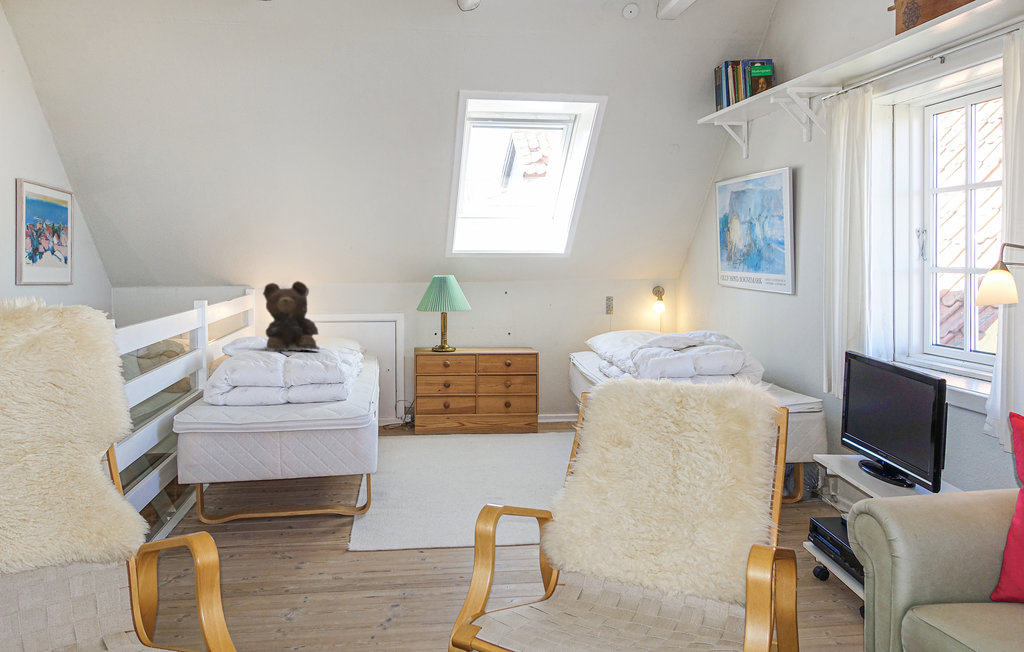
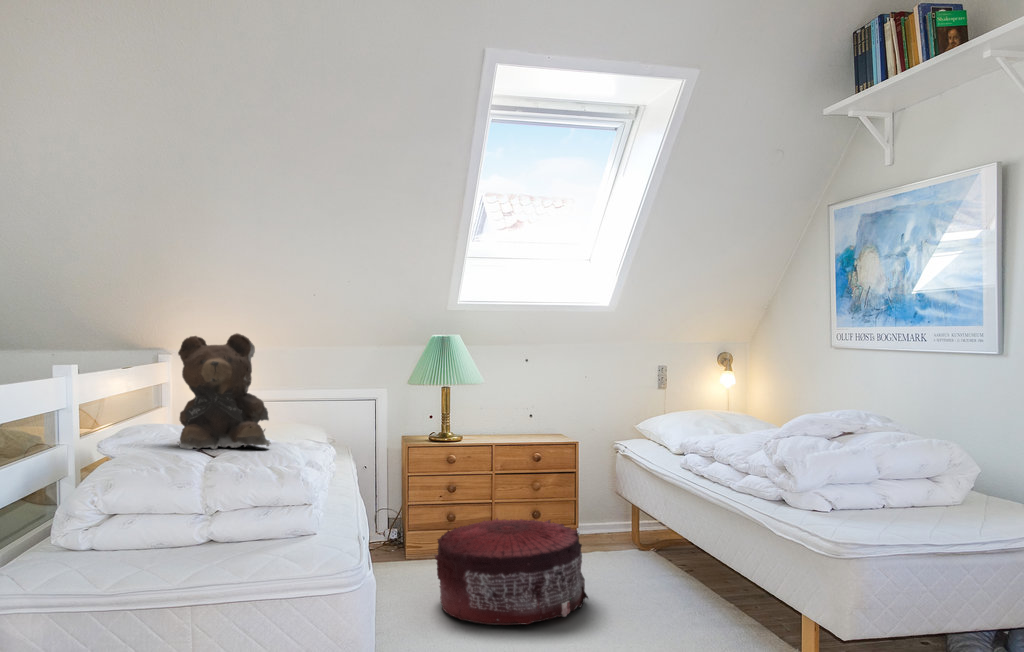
pouf: none [430,403,531,466] -> present [435,518,588,625]

